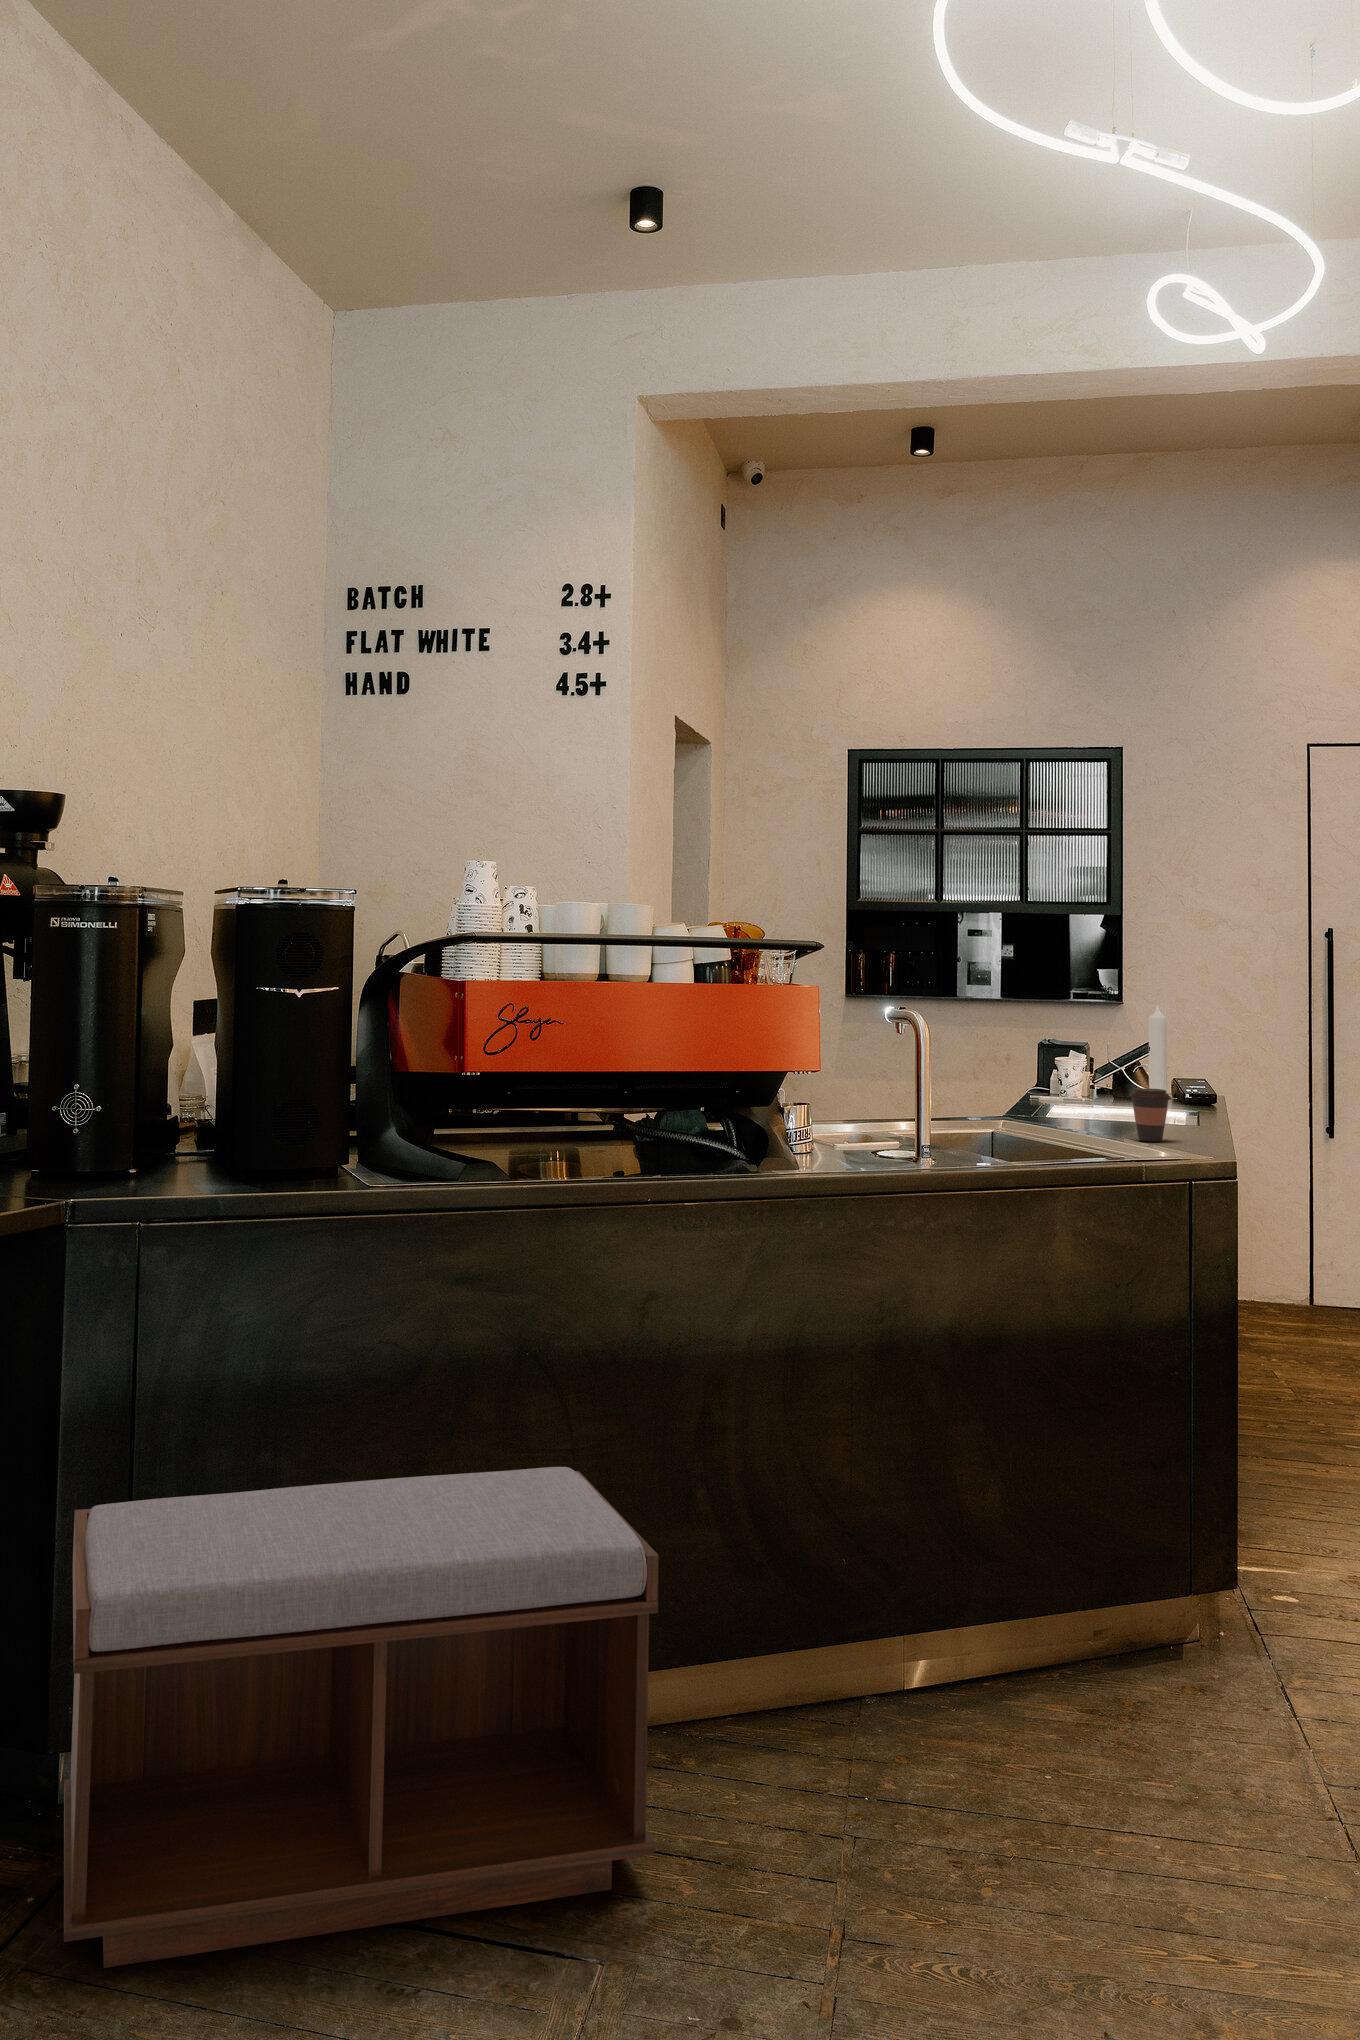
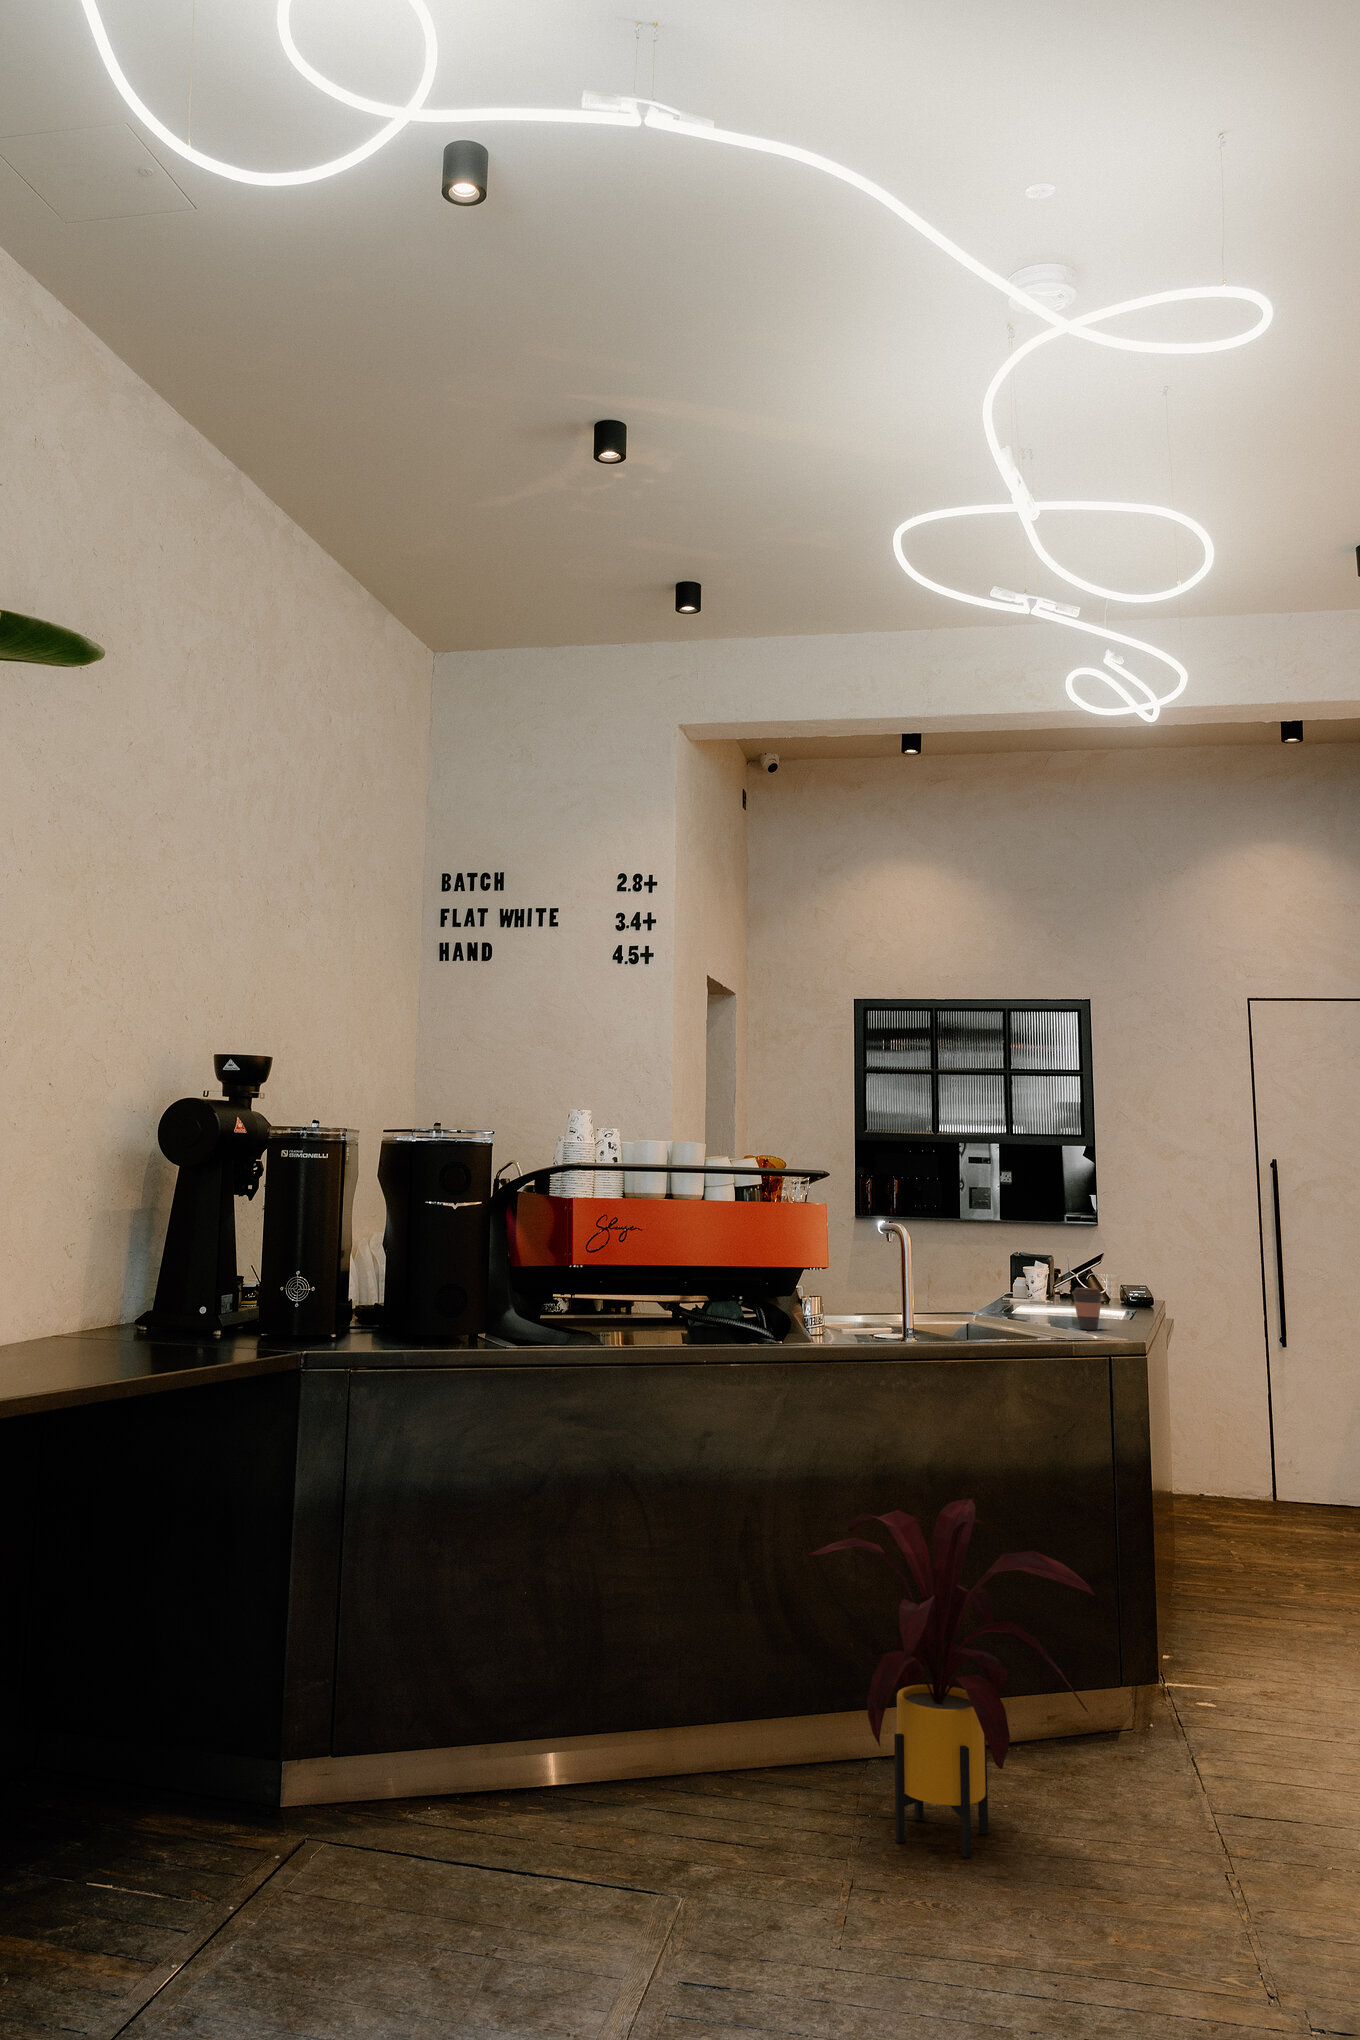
candle: present [1149,1005,1172,1098] -> none [1103,1224,1126,1304]
house plant: none [780,1378,1200,1876] -> present [805,1498,1095,1857]
bench: present [64,1467,659,1968] -> none [289,1560,719,1893]

